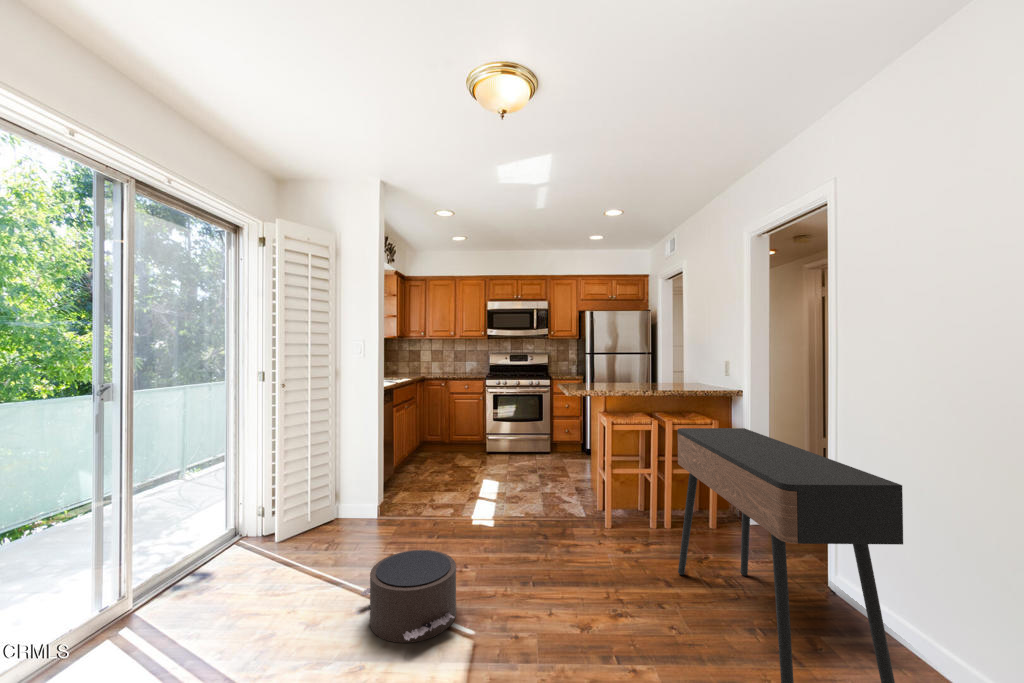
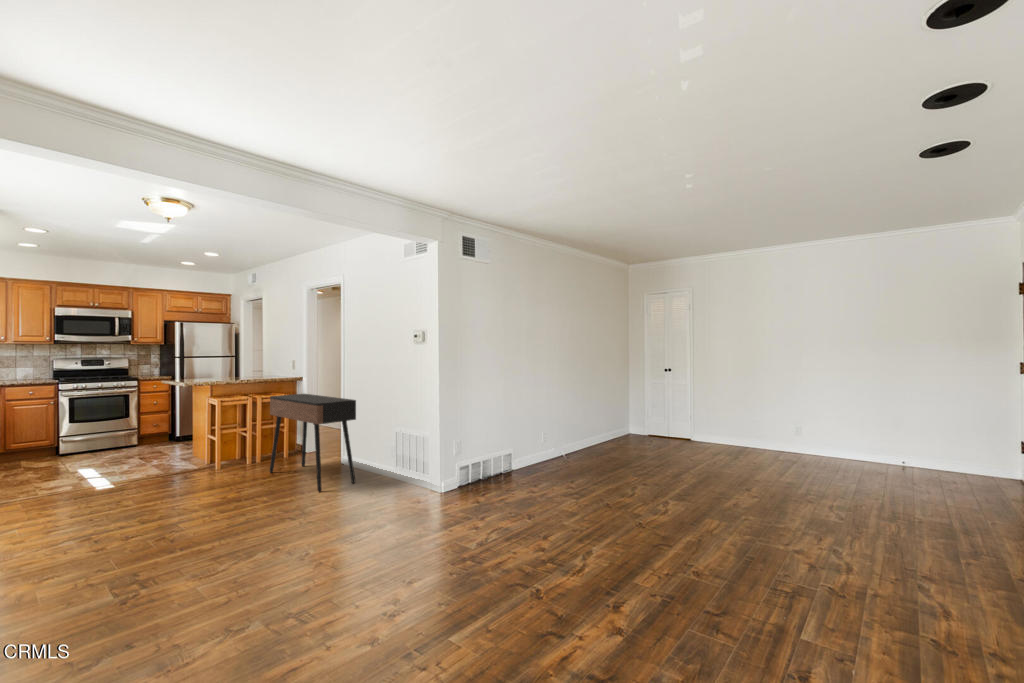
pouf: present [361,550,456,643] -> none [57,483,146,529]

